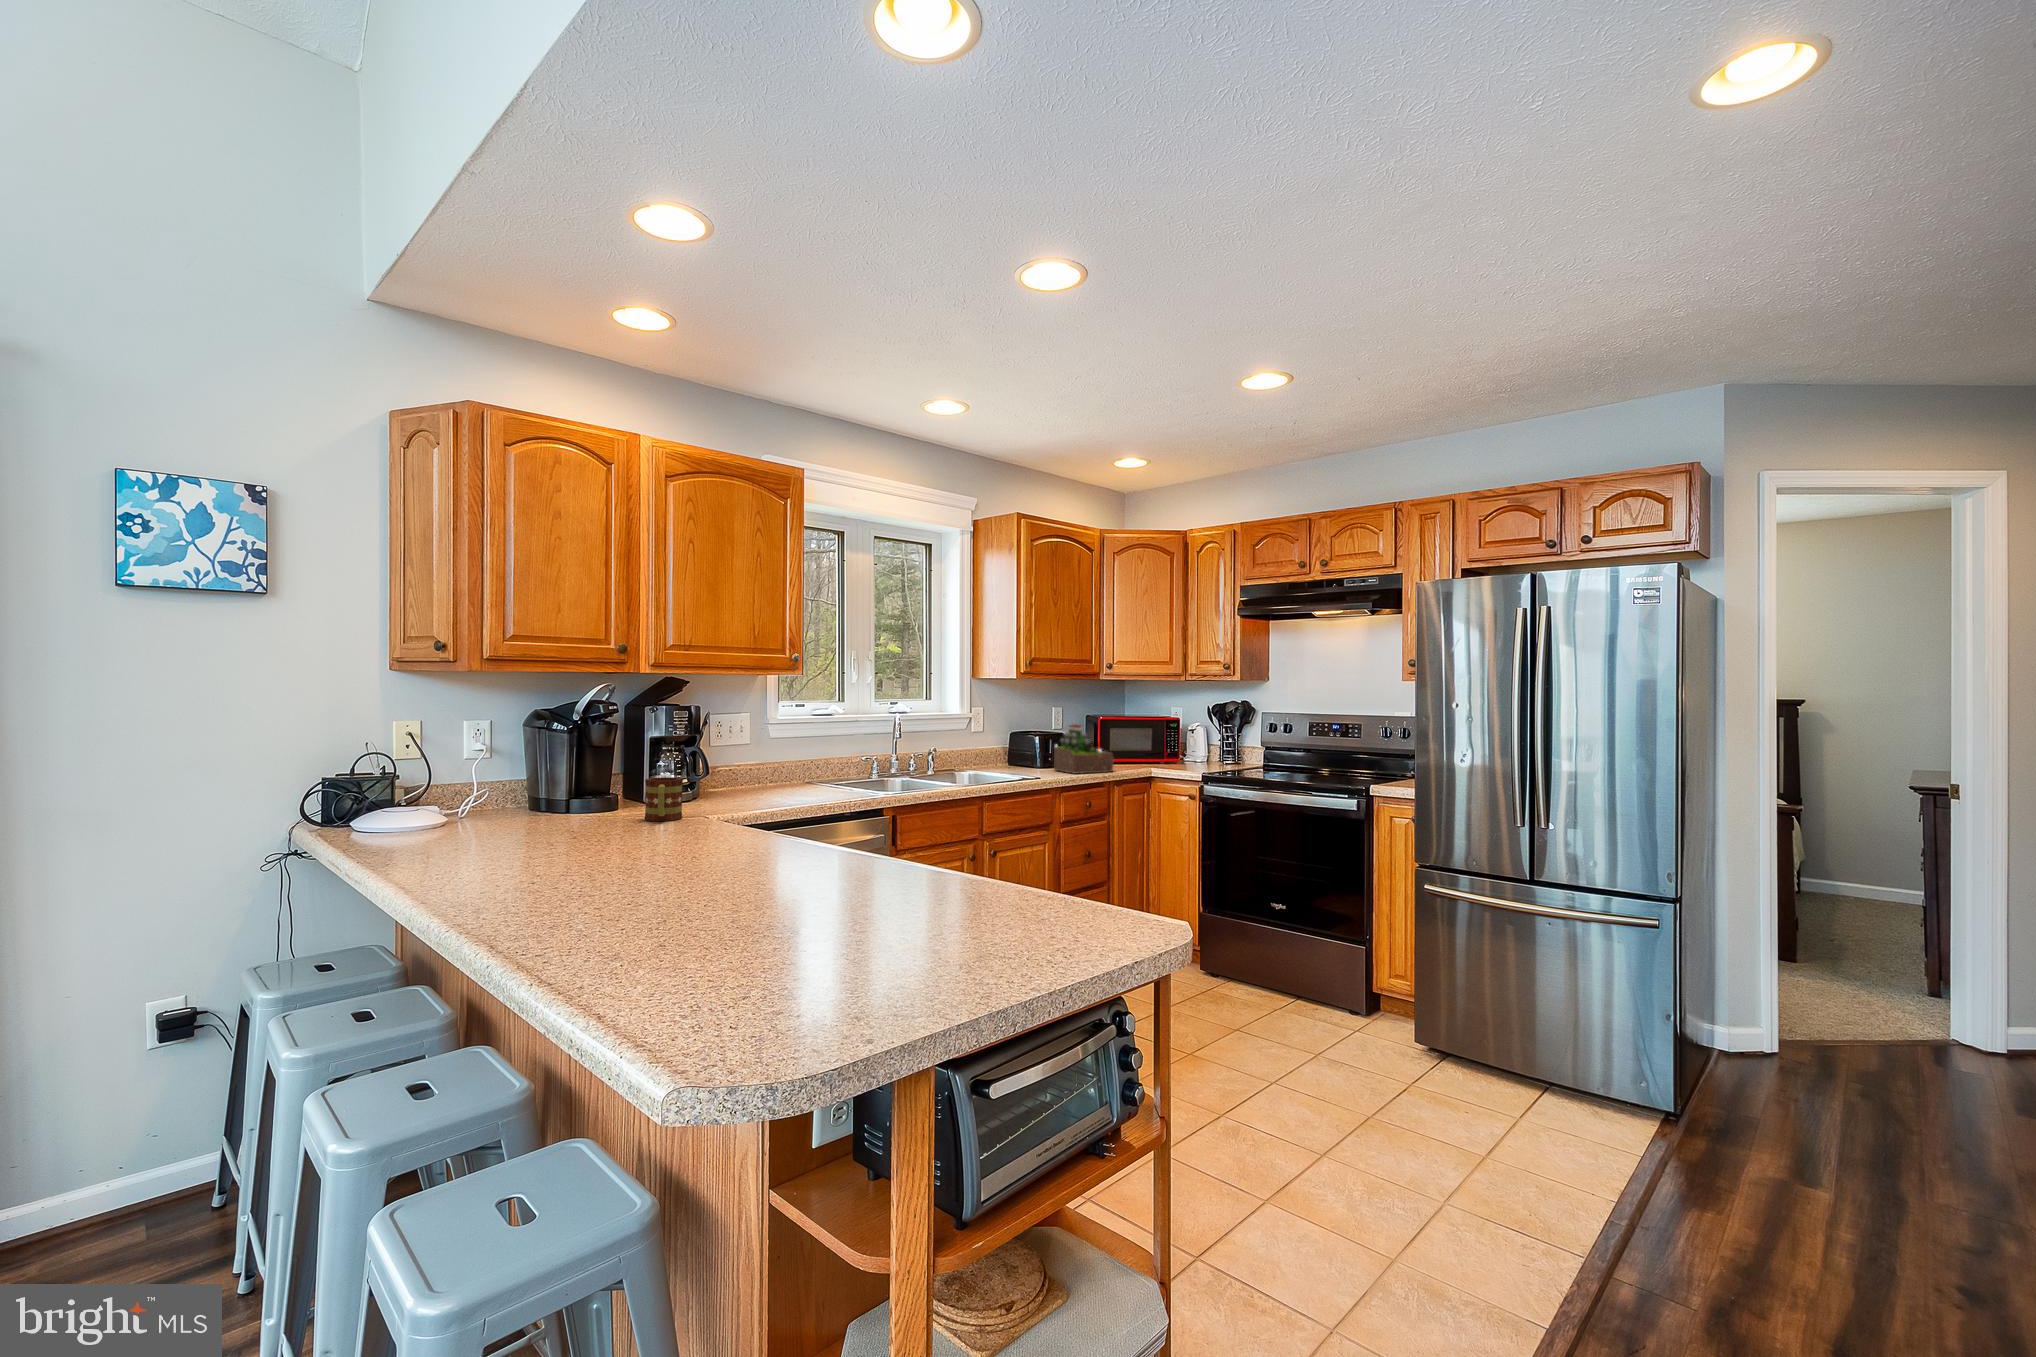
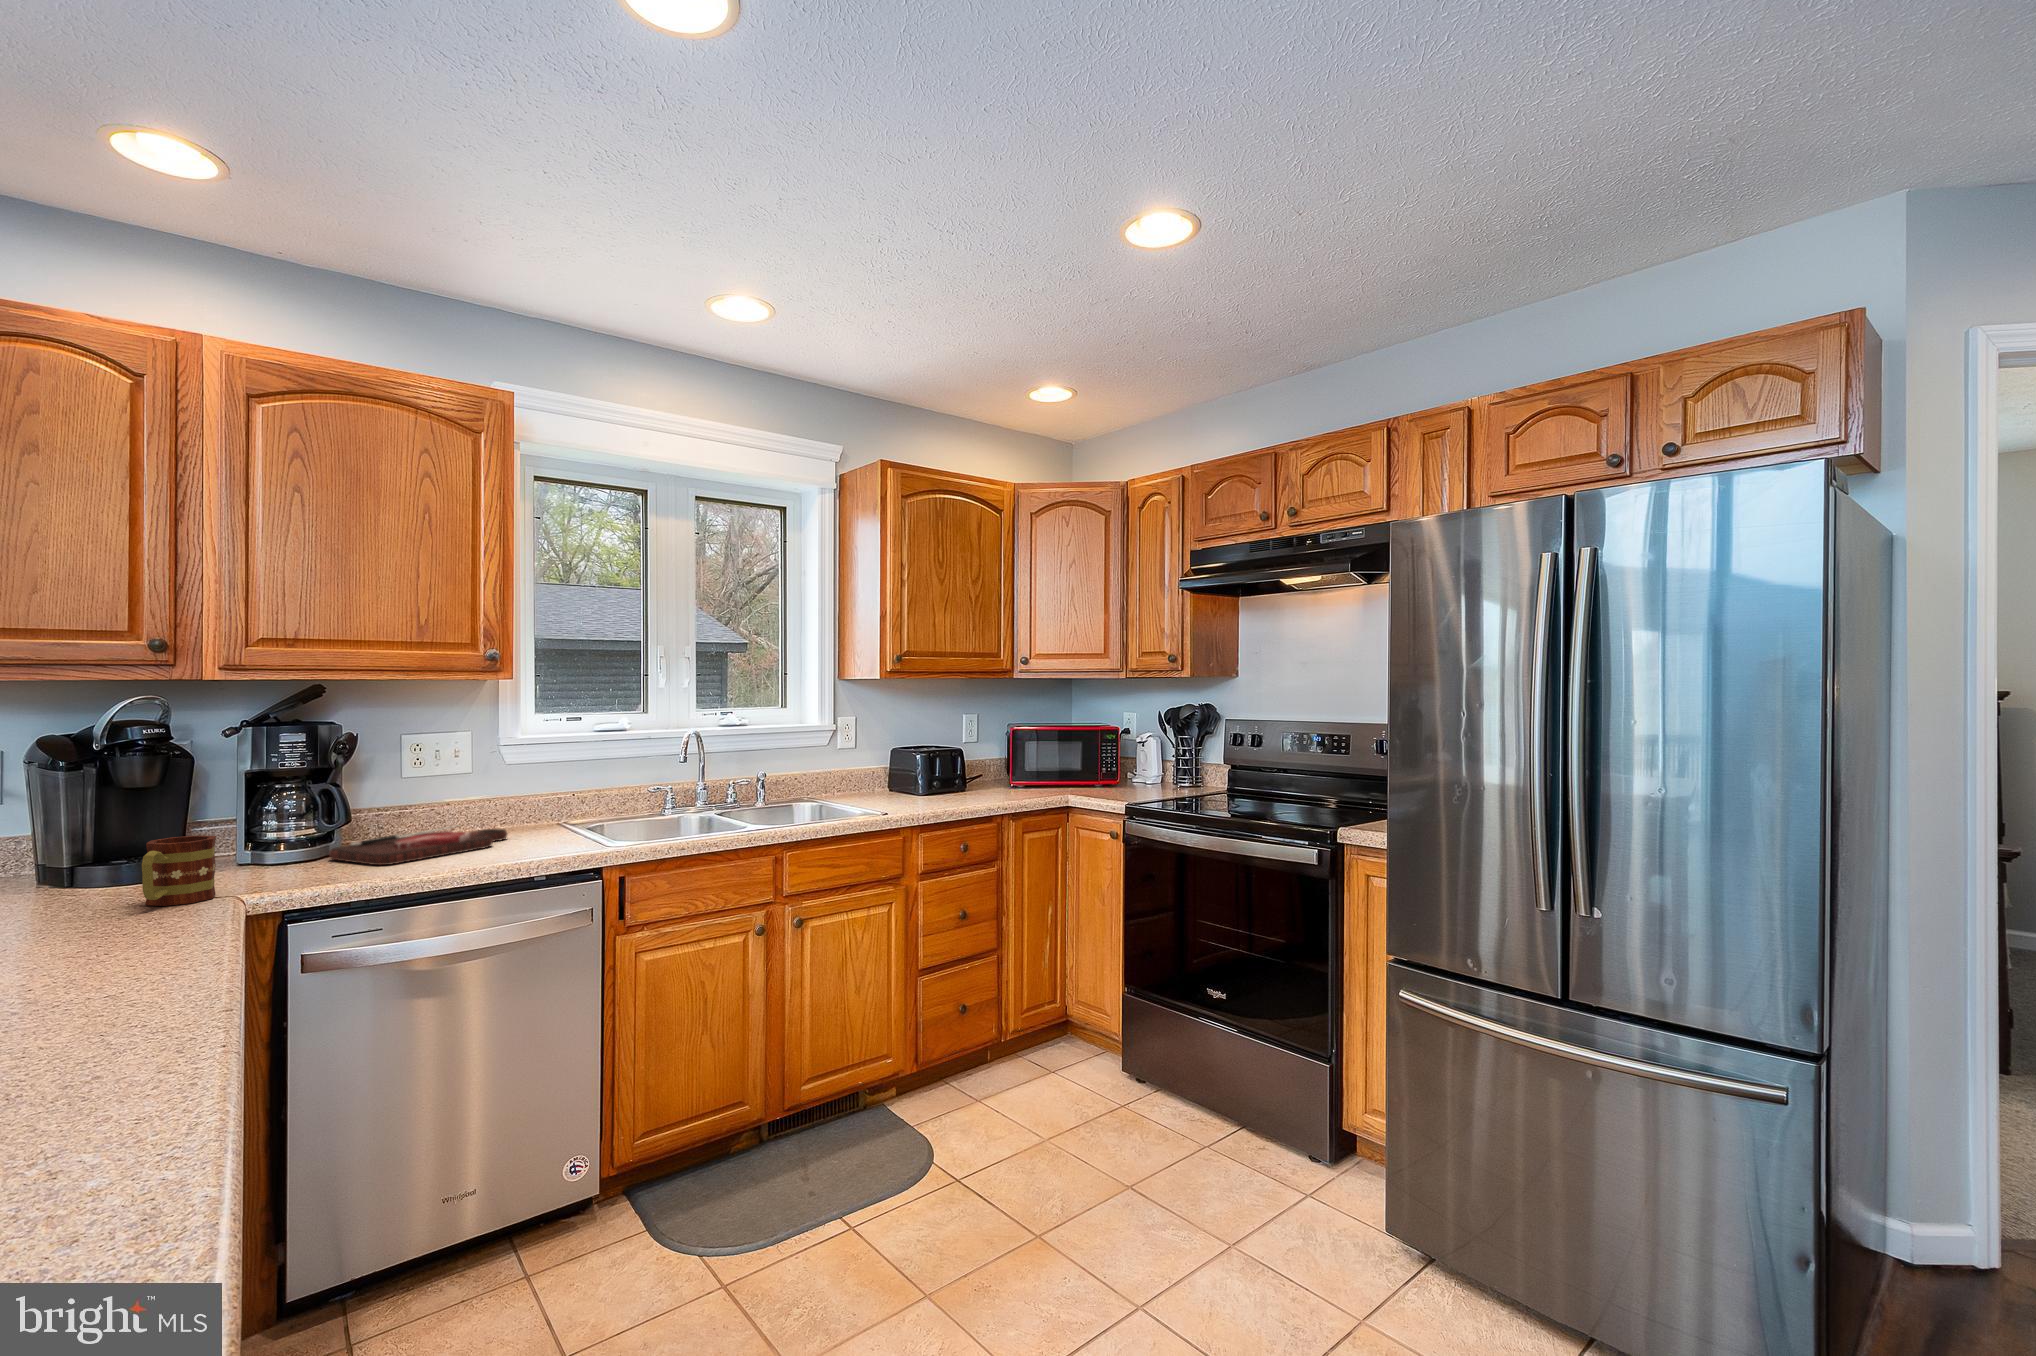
succulent plant: present [1054,724,1114,774] -> none [939,738,1016,804]
cutting board: none [694,780,791,804] -> present [329,826,507,865]

